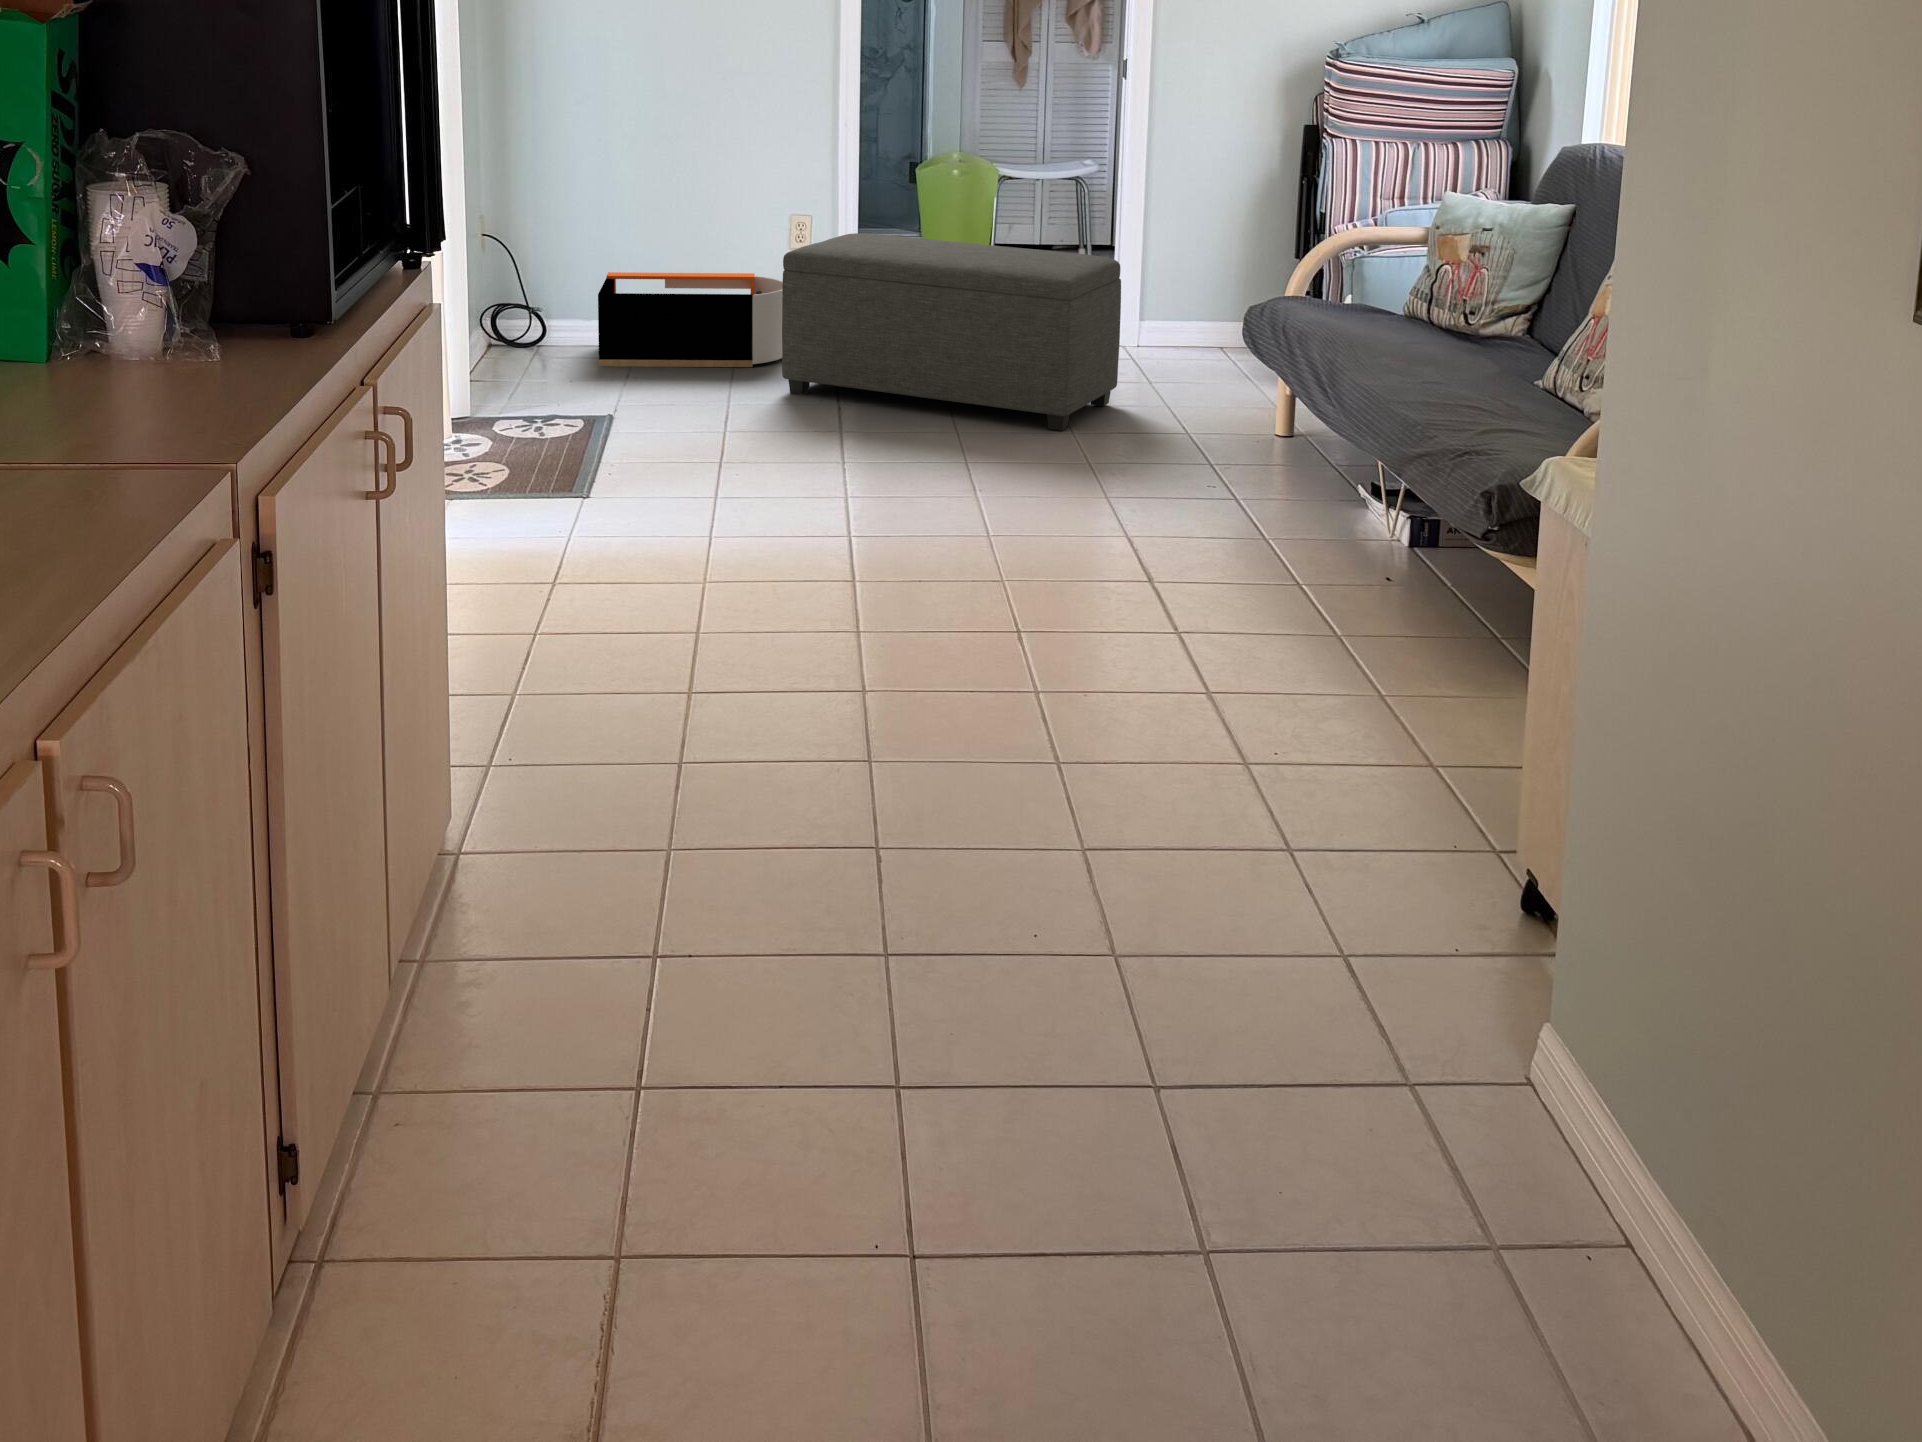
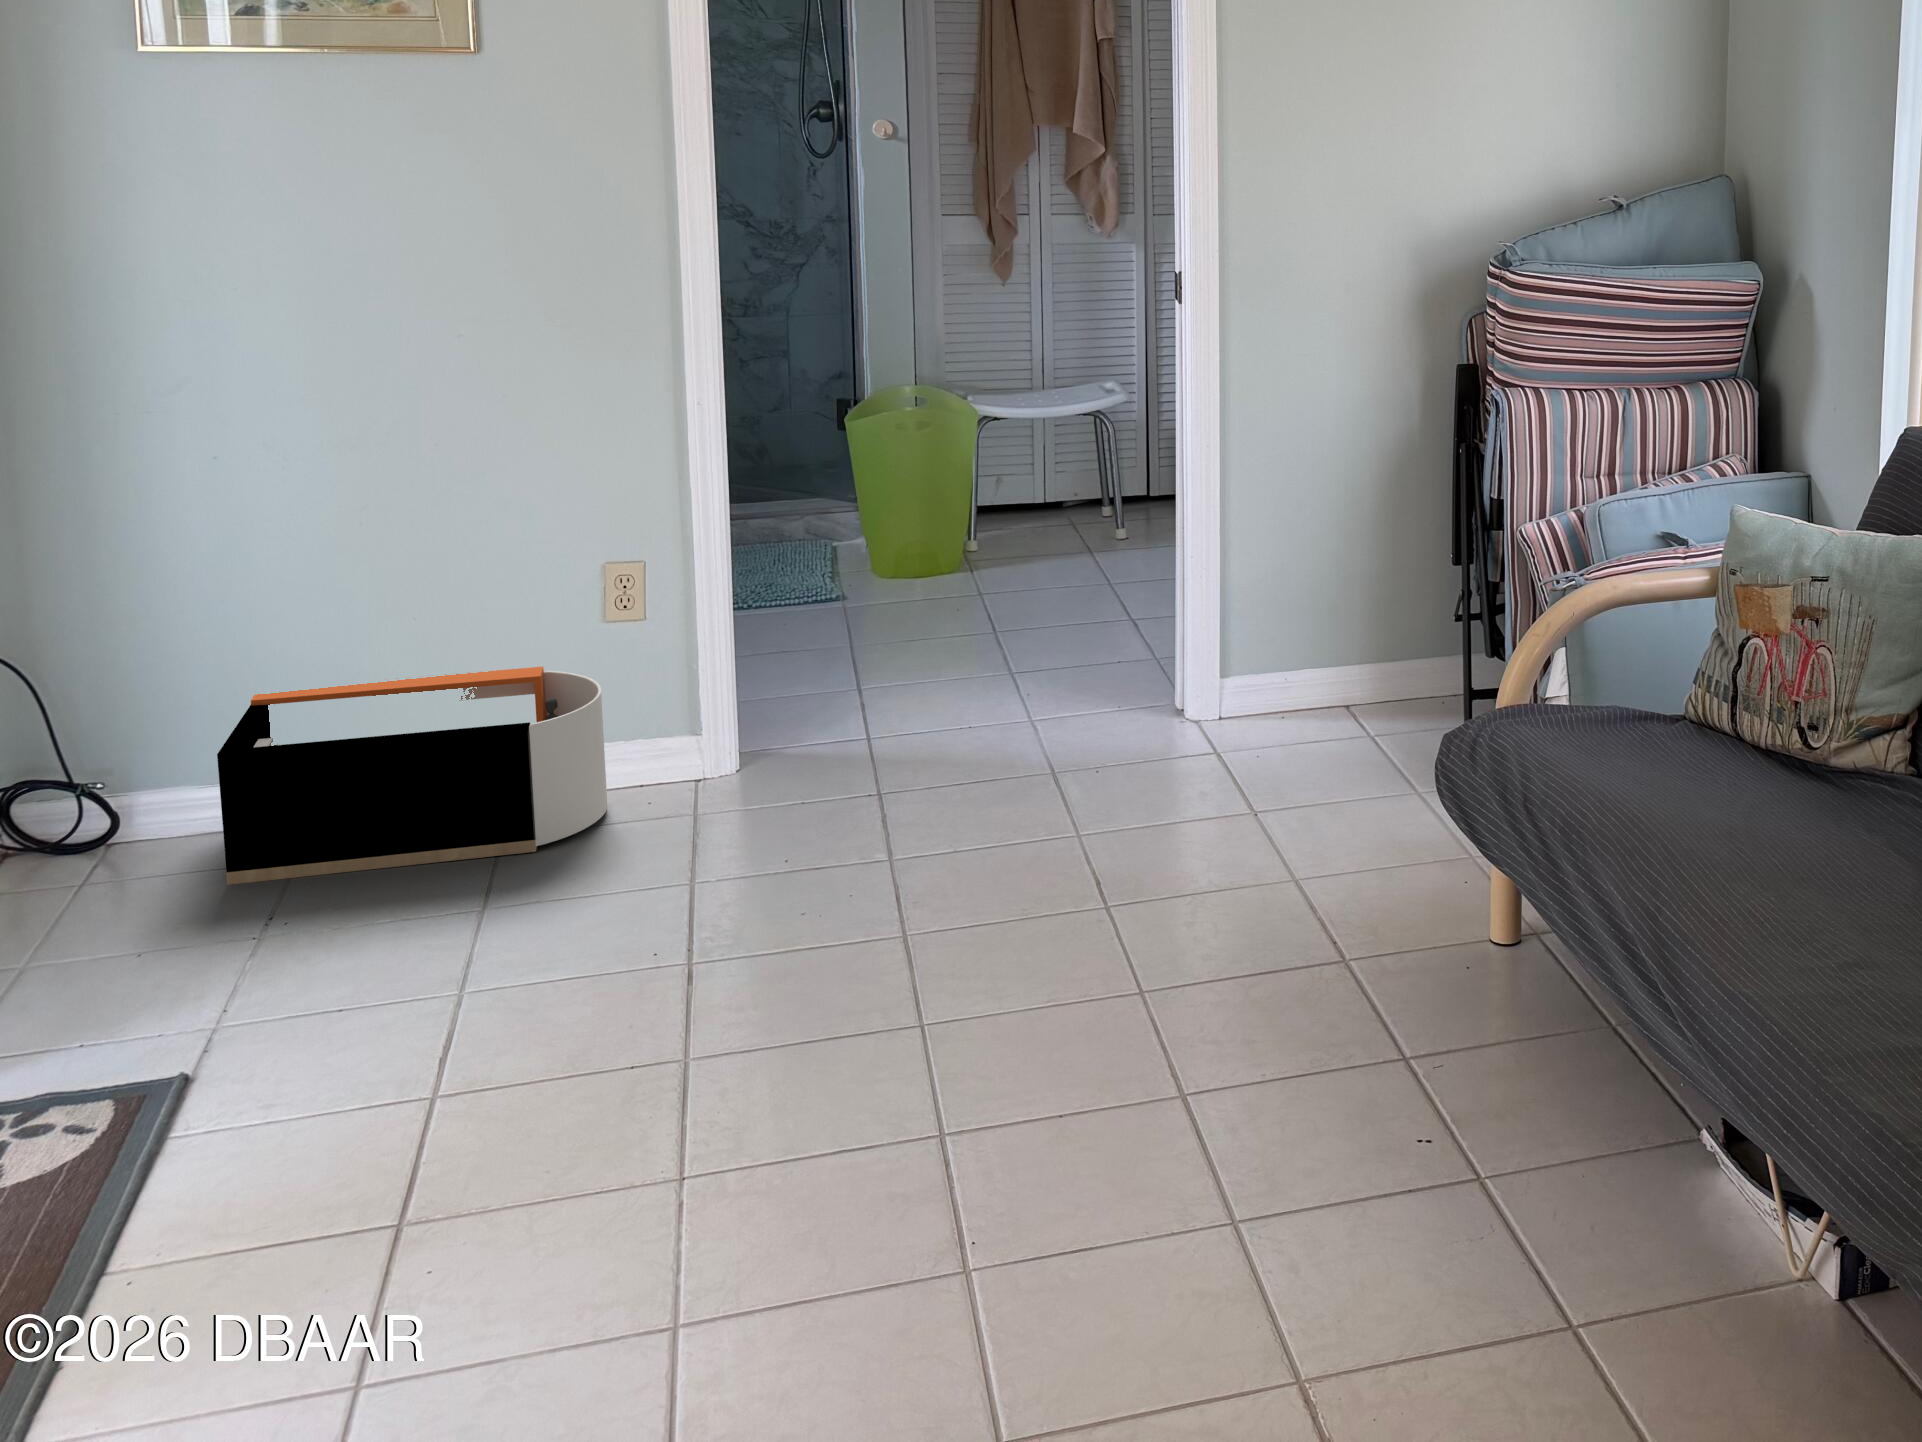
ottoman: present [782,233,1121,431] -> none [570,602,1194,963]

